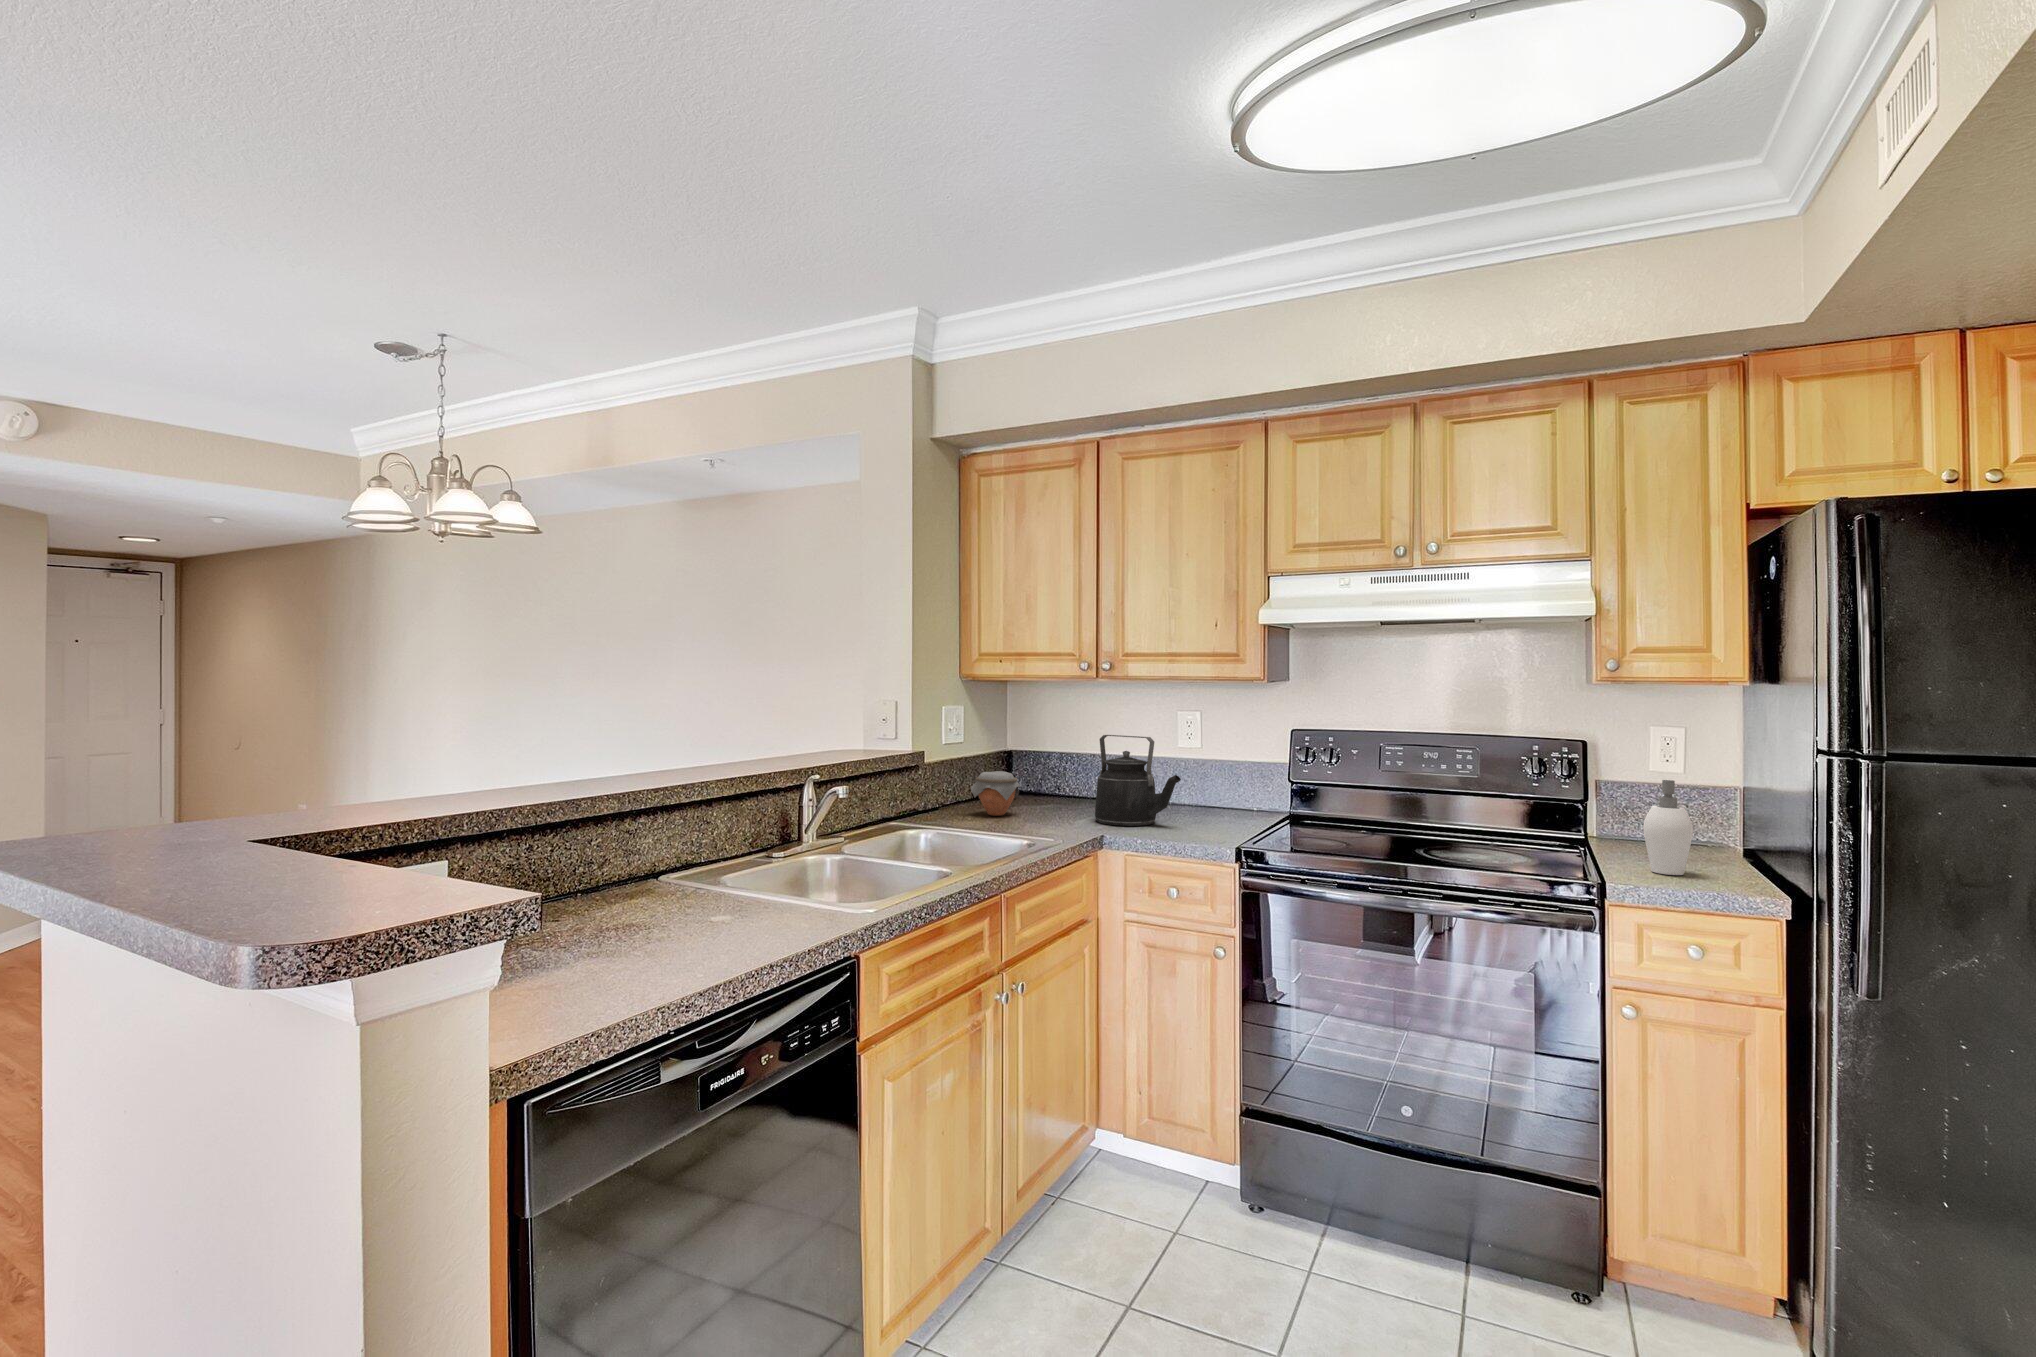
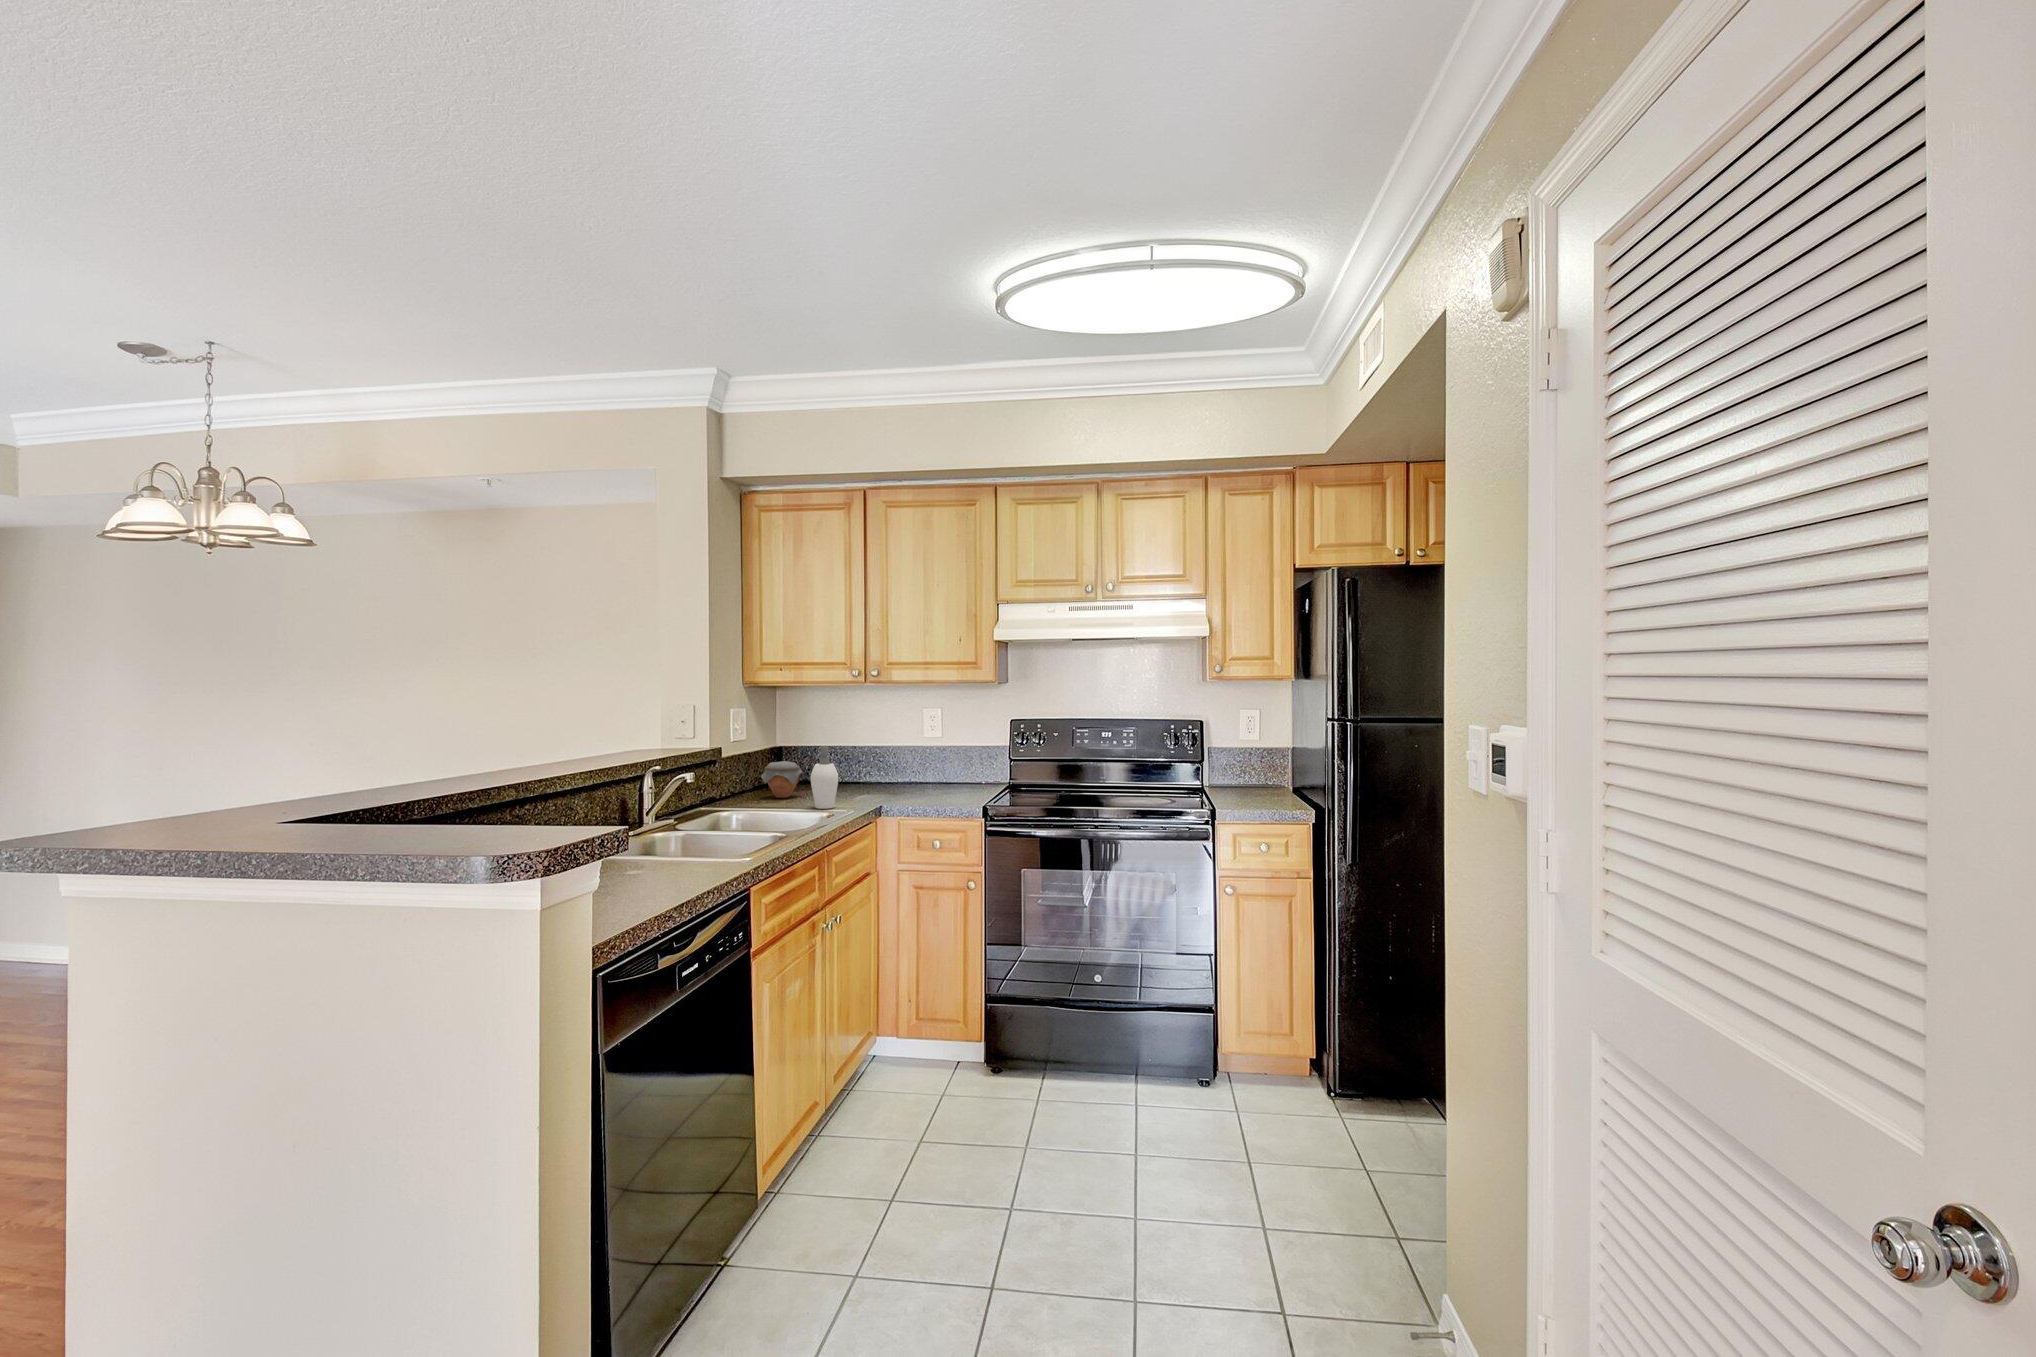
kettle: present [1095,735,1181,826] -> none [866,728,934,799]
soap dispenser: present [1643,780,1709,875] -> present [811,746,845,809]

